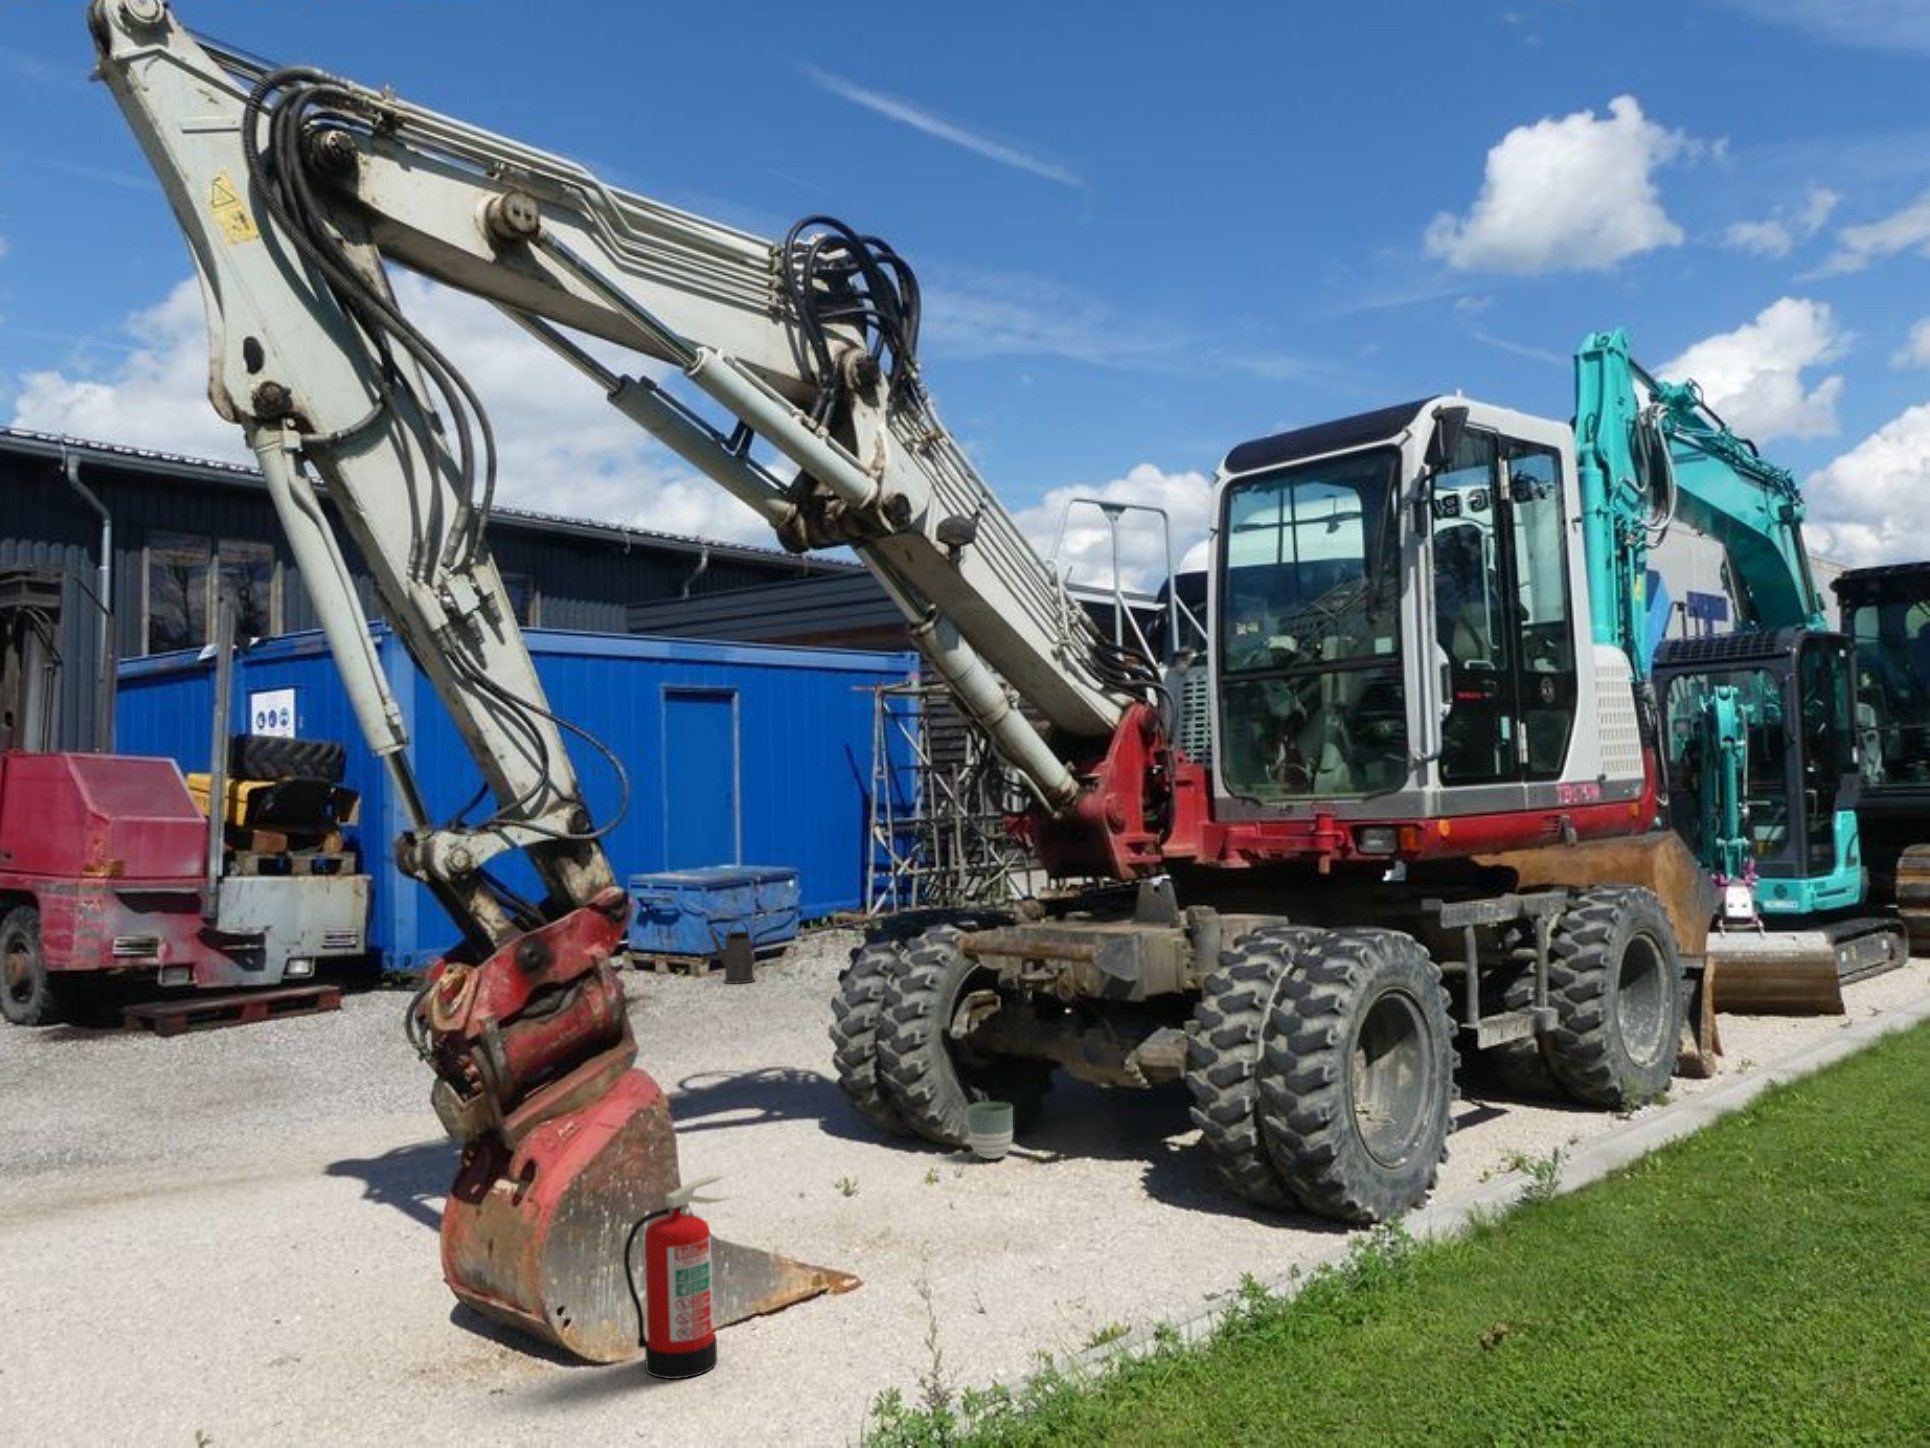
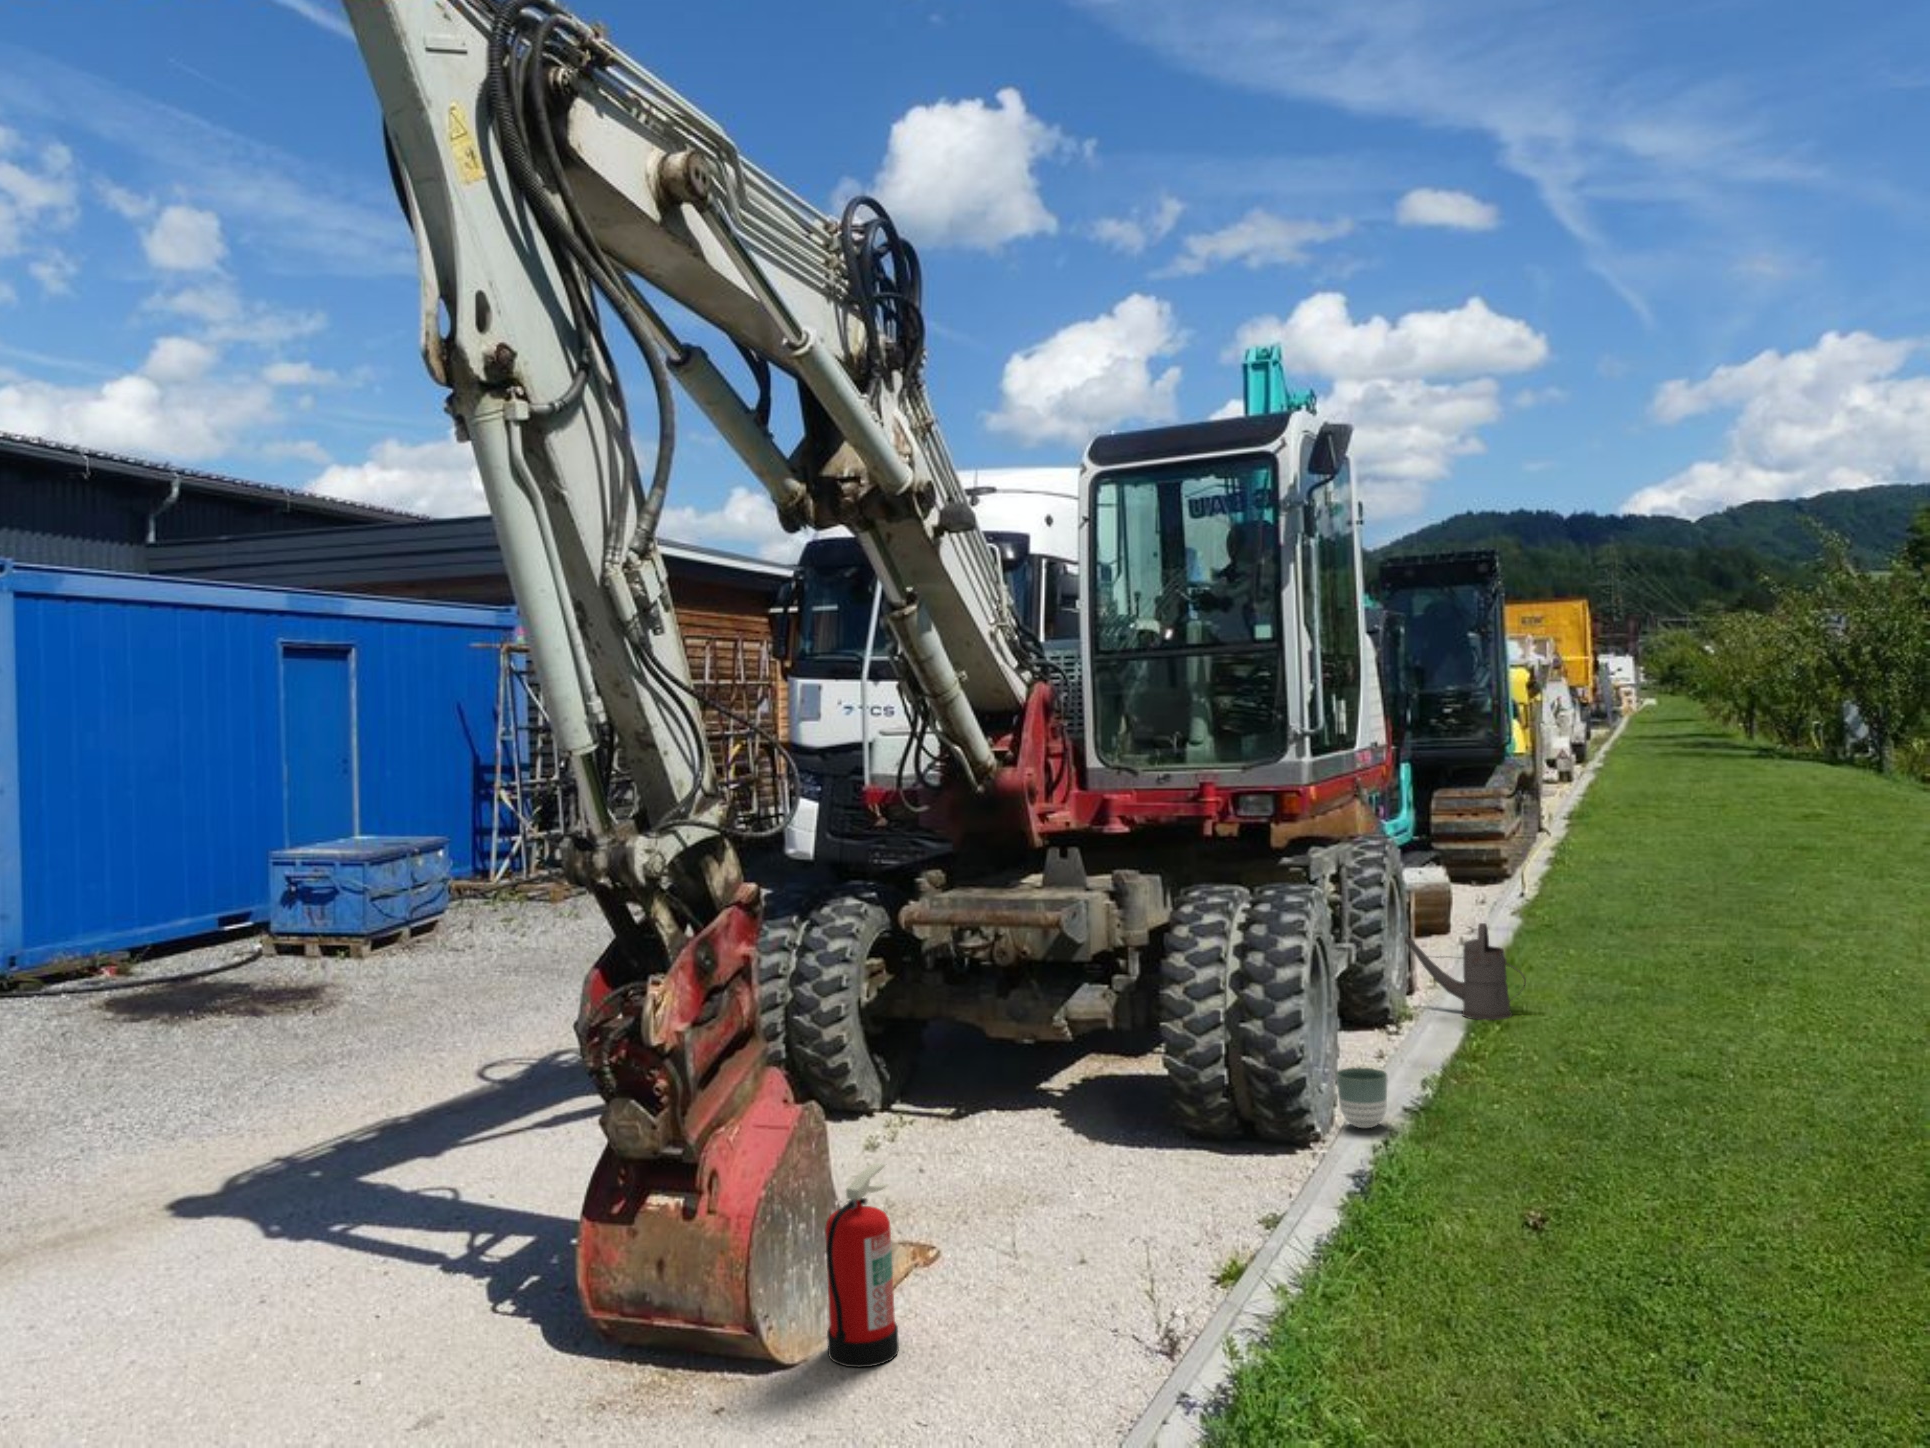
watering can: present [709,922,755,984] -> present [1405,923,1526,1020]
planter: present [967,1102,1013,1159] -> present [1336,1068,1387,1128]

